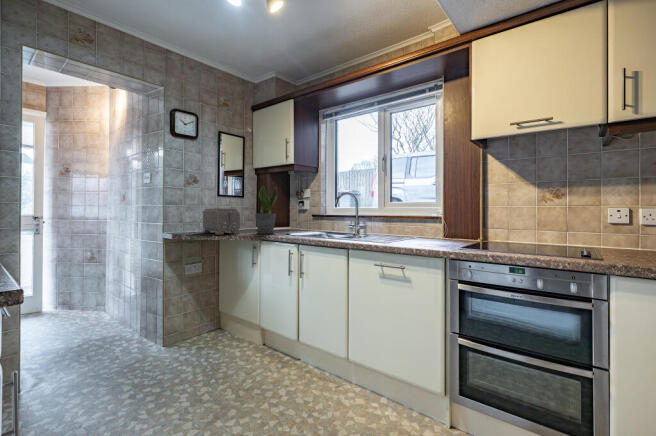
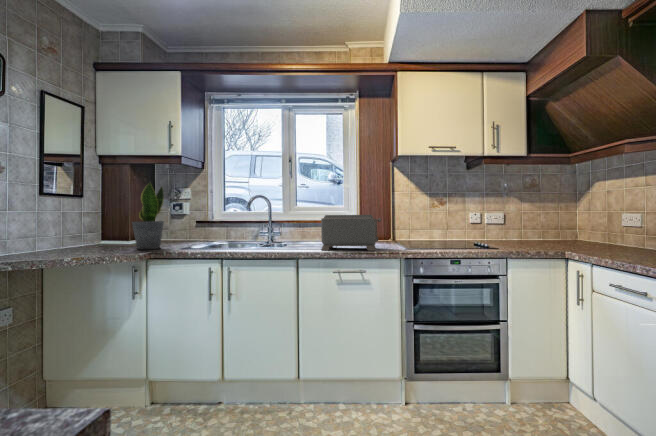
toaster: present [202,208,240,235] -> present [321,215,381,251]

